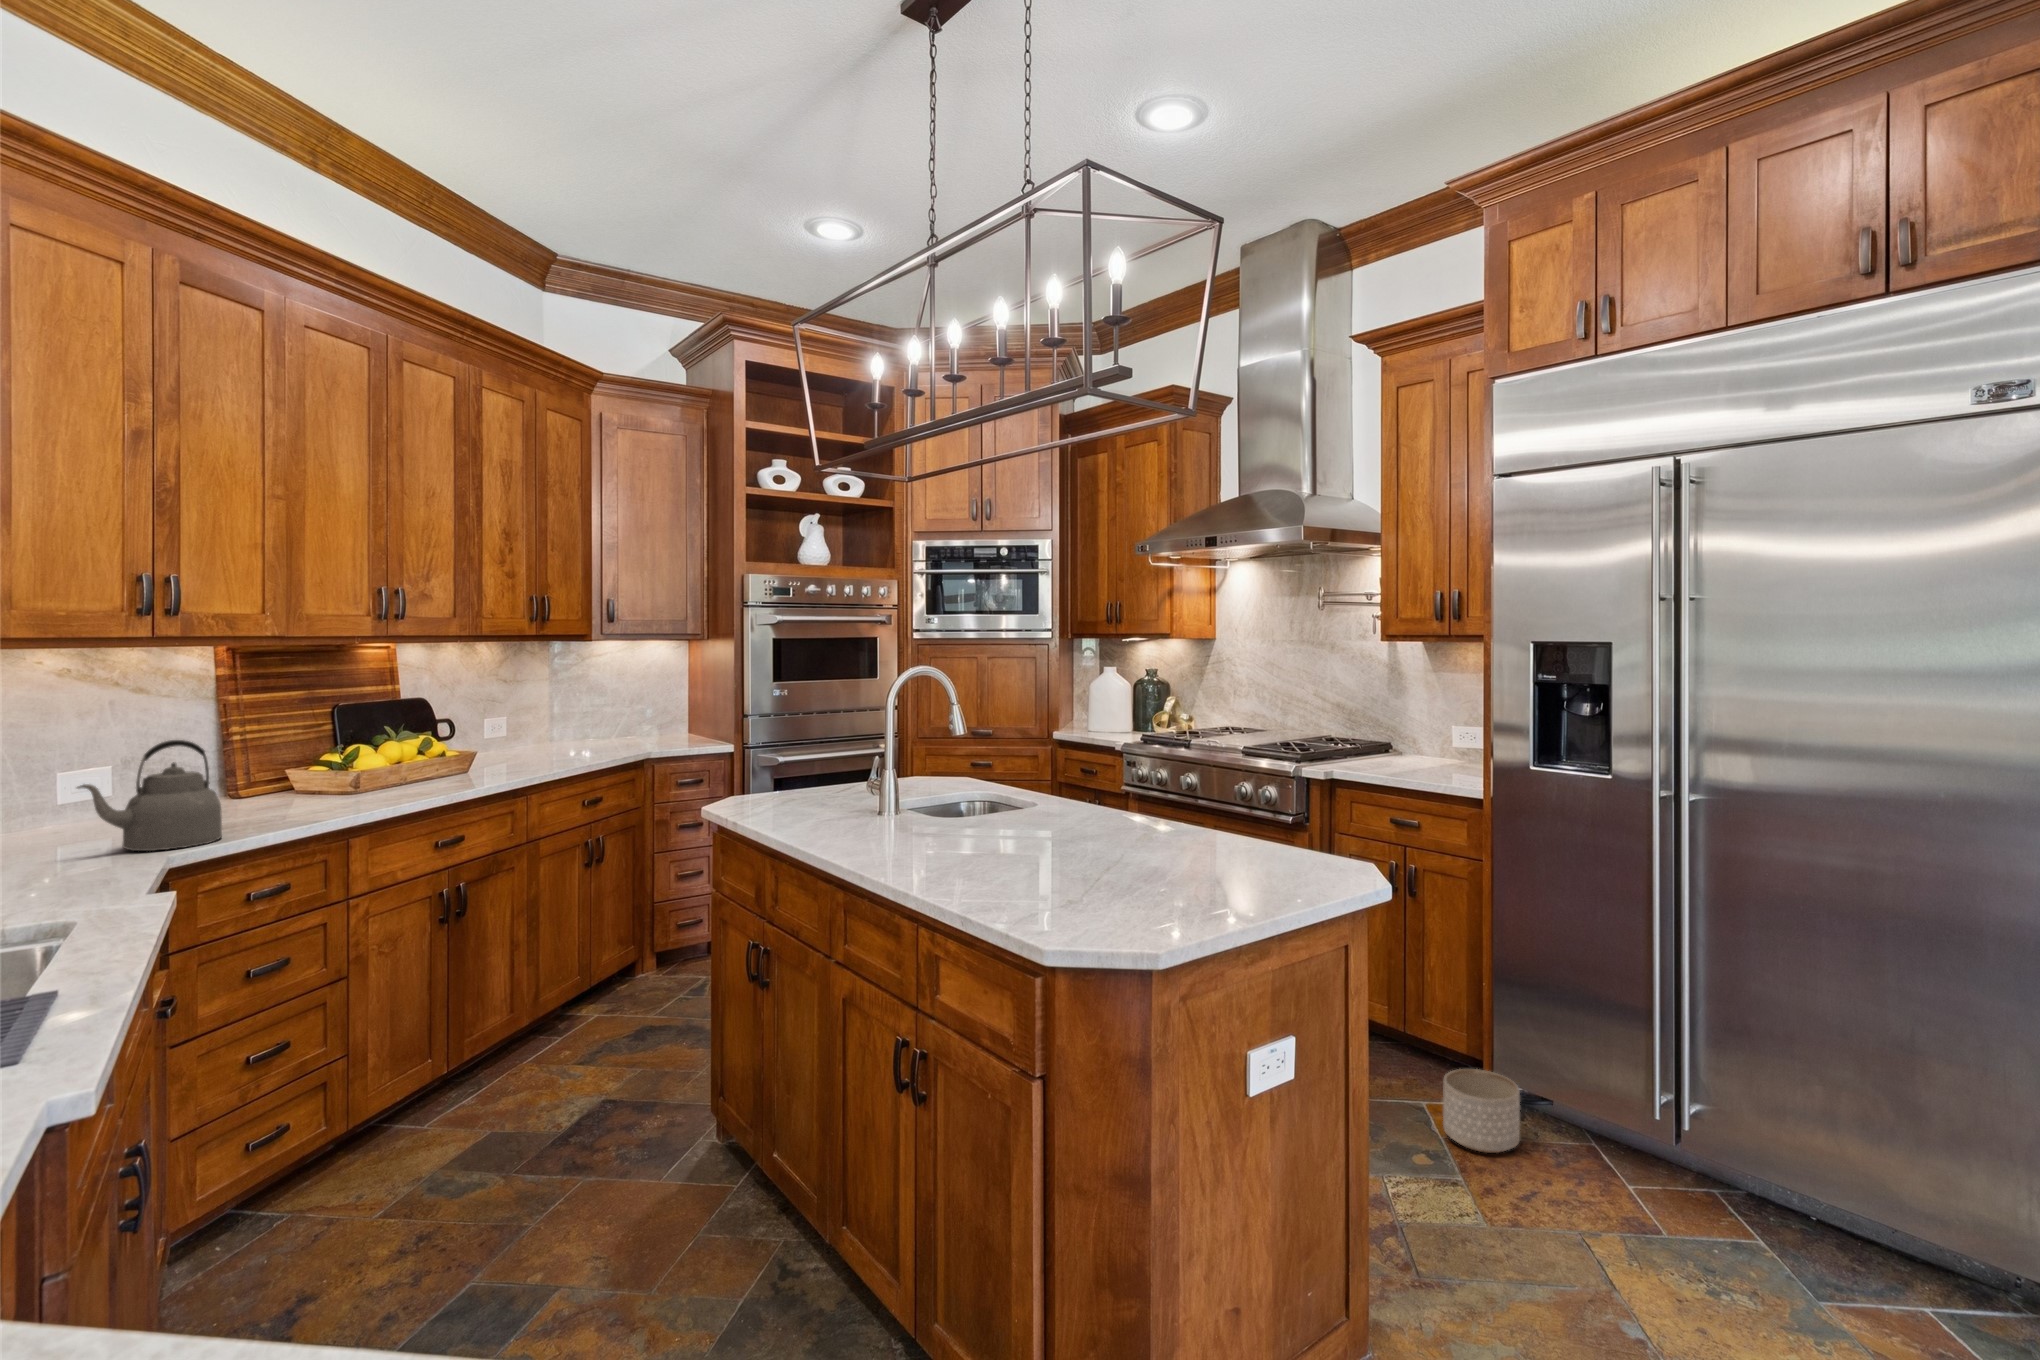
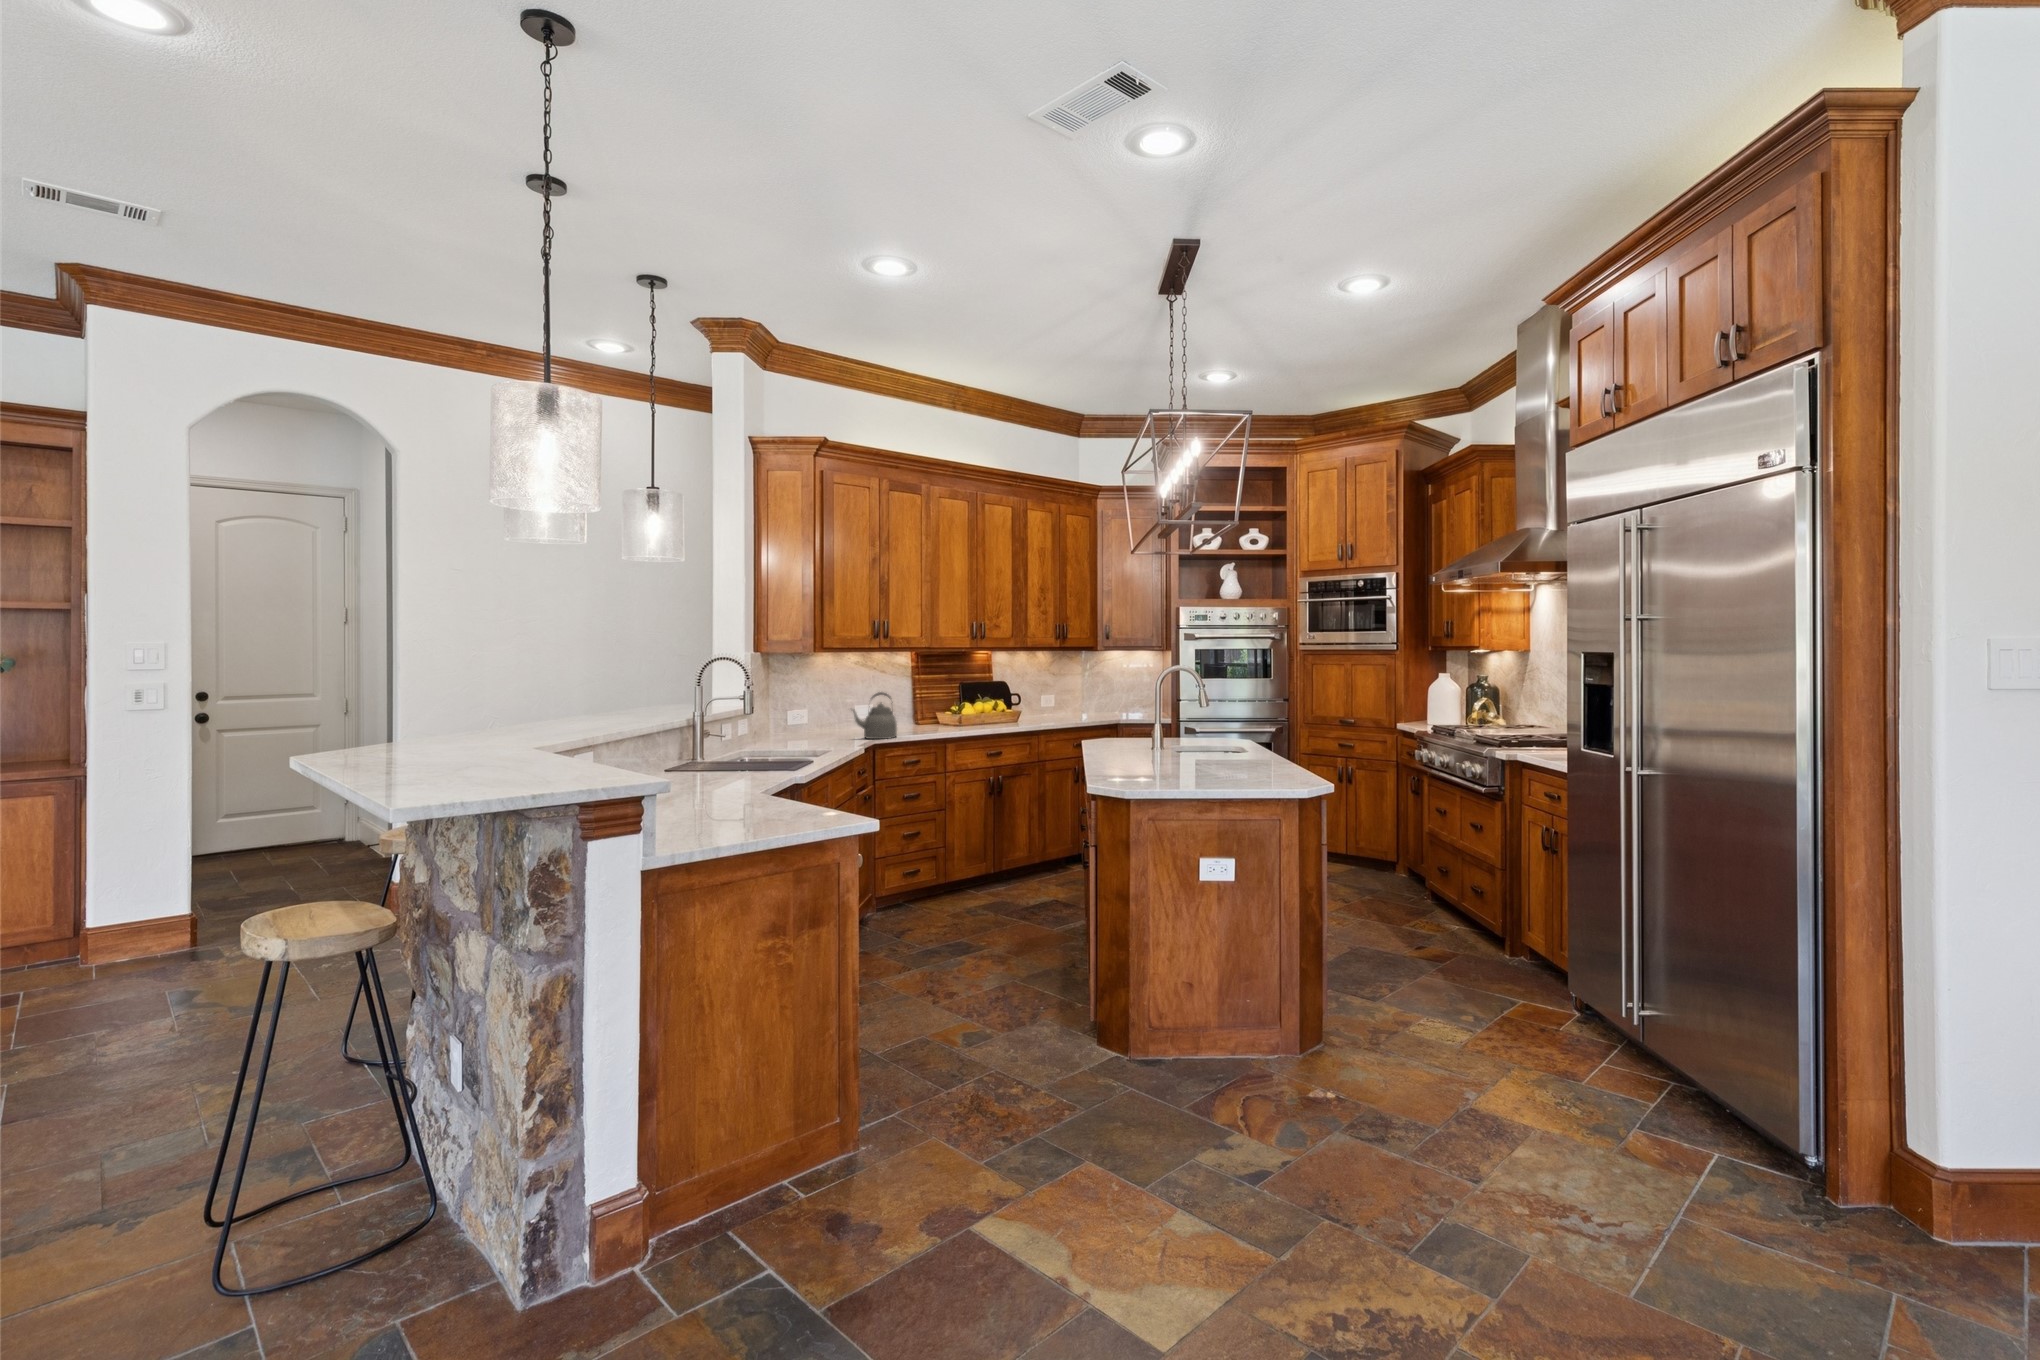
planter: present [1443,1069,1520,1153] -> none [1511,974,1569,1032]

